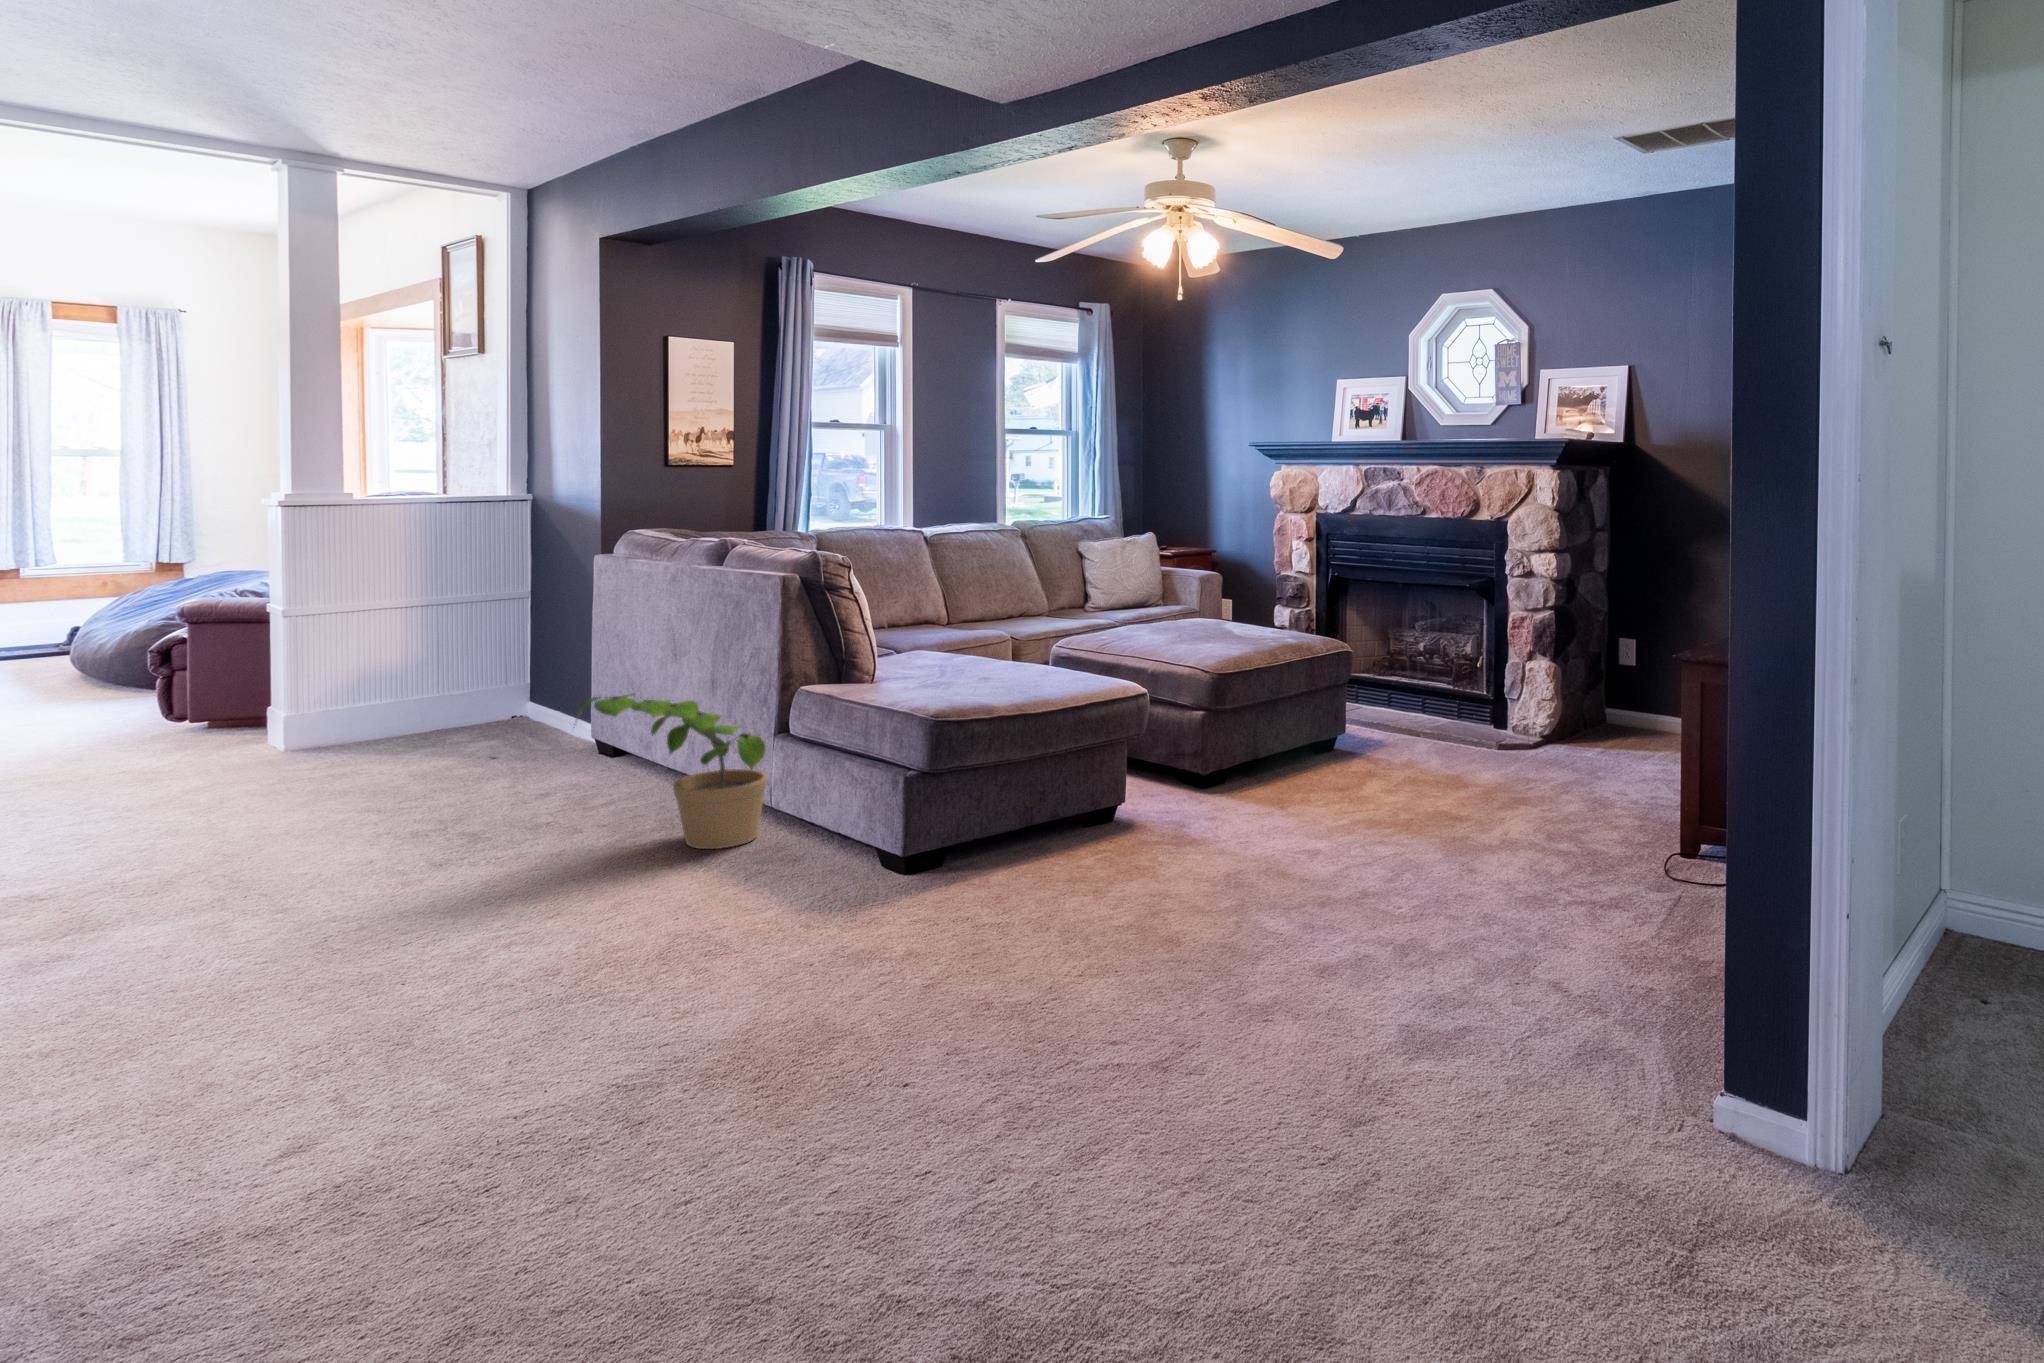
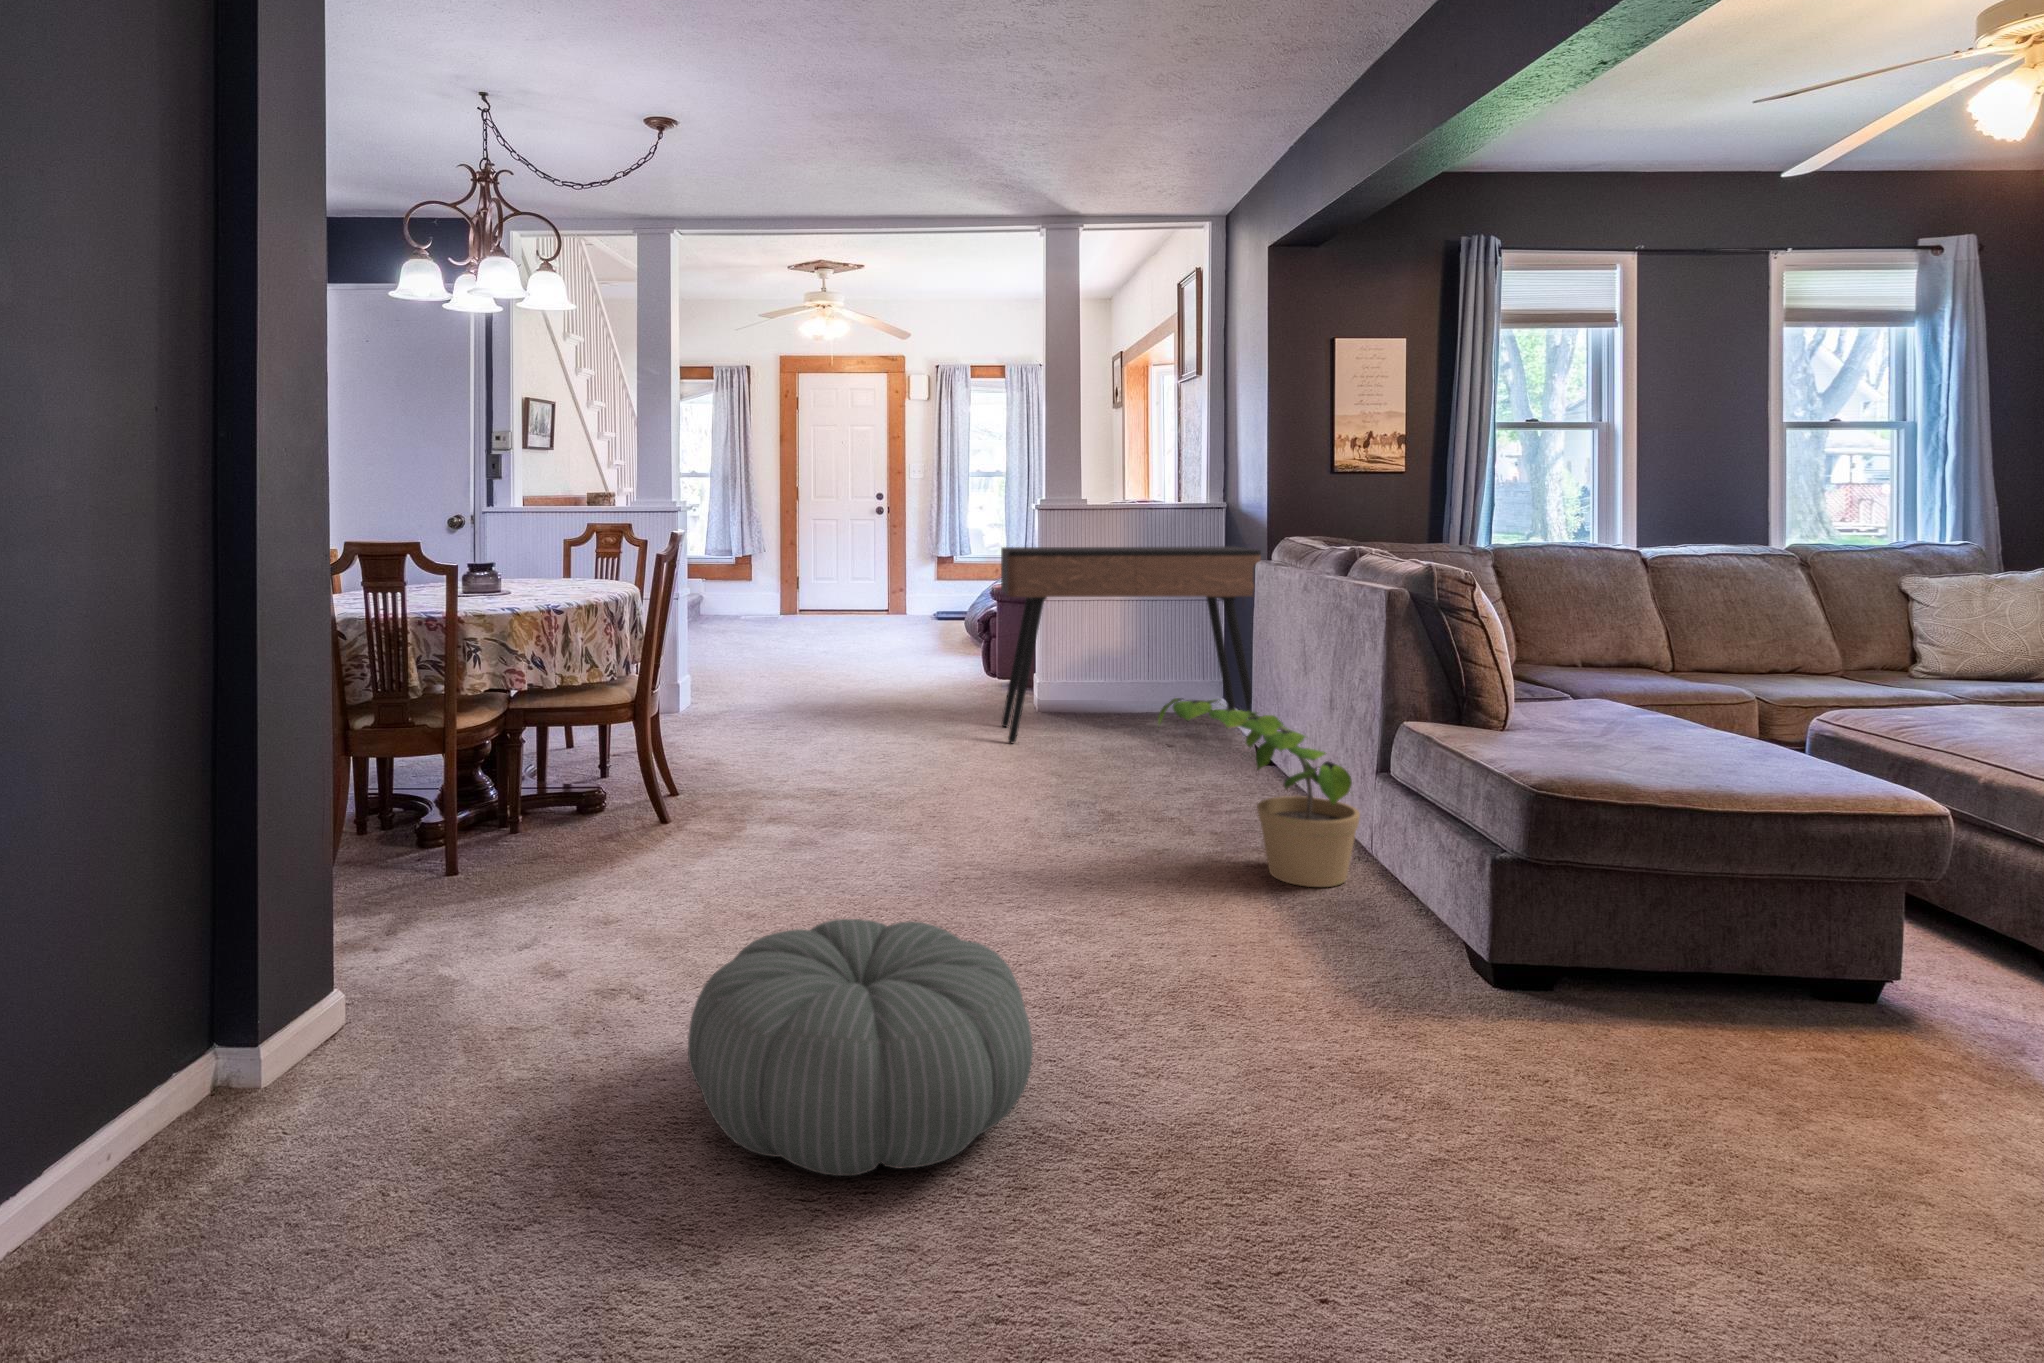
console table: none [248,541,603,790] -> present [1001,546,1261,743]
pouf: none [191,947,611,1212] -> present [688,919,1033,1176]

